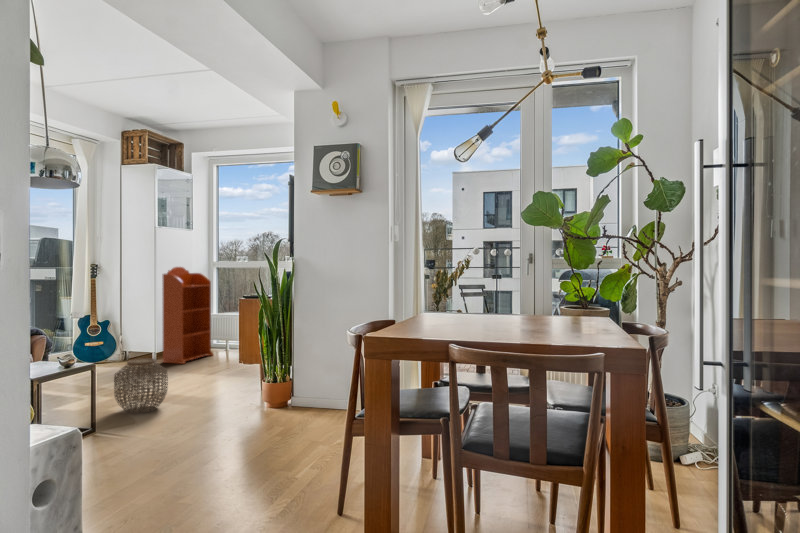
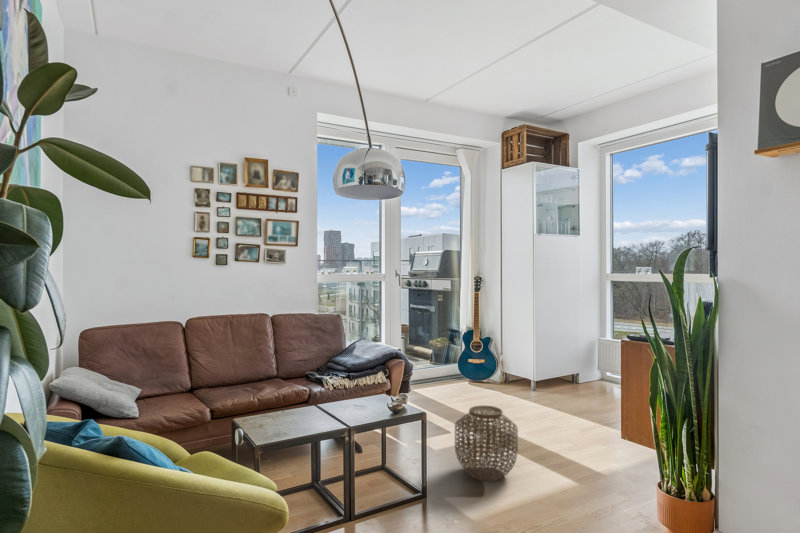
bookcase: present [163,267,213,364] -> none [542,281,605,401]

